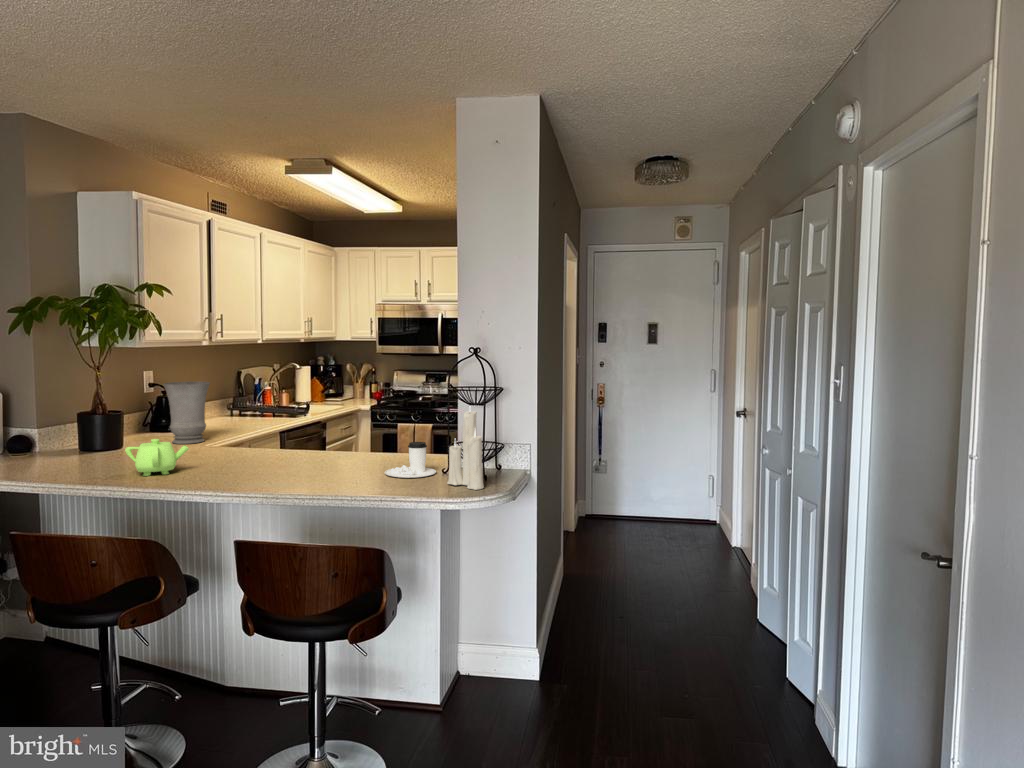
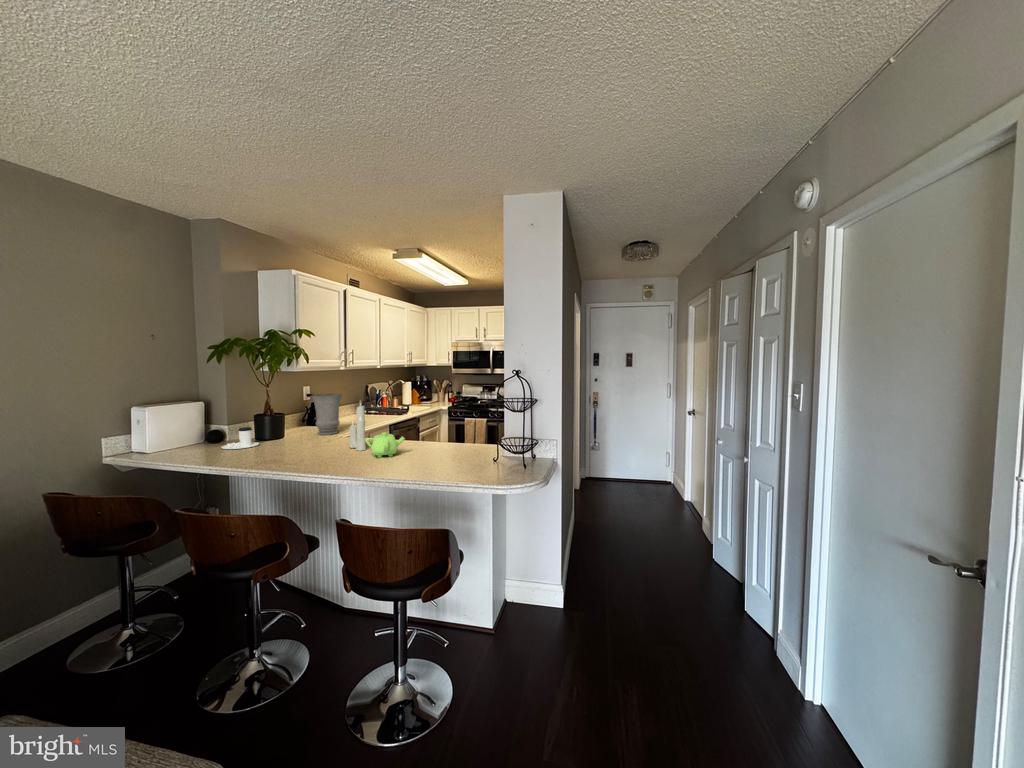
candle: present [447,409,484,490] -> present [349,406,366,451]
teapot: present [125,439,189,476] -> present [366,433,405,458]
coffee cup: present [385,442,436,478] -> present [221,427,259,449]

